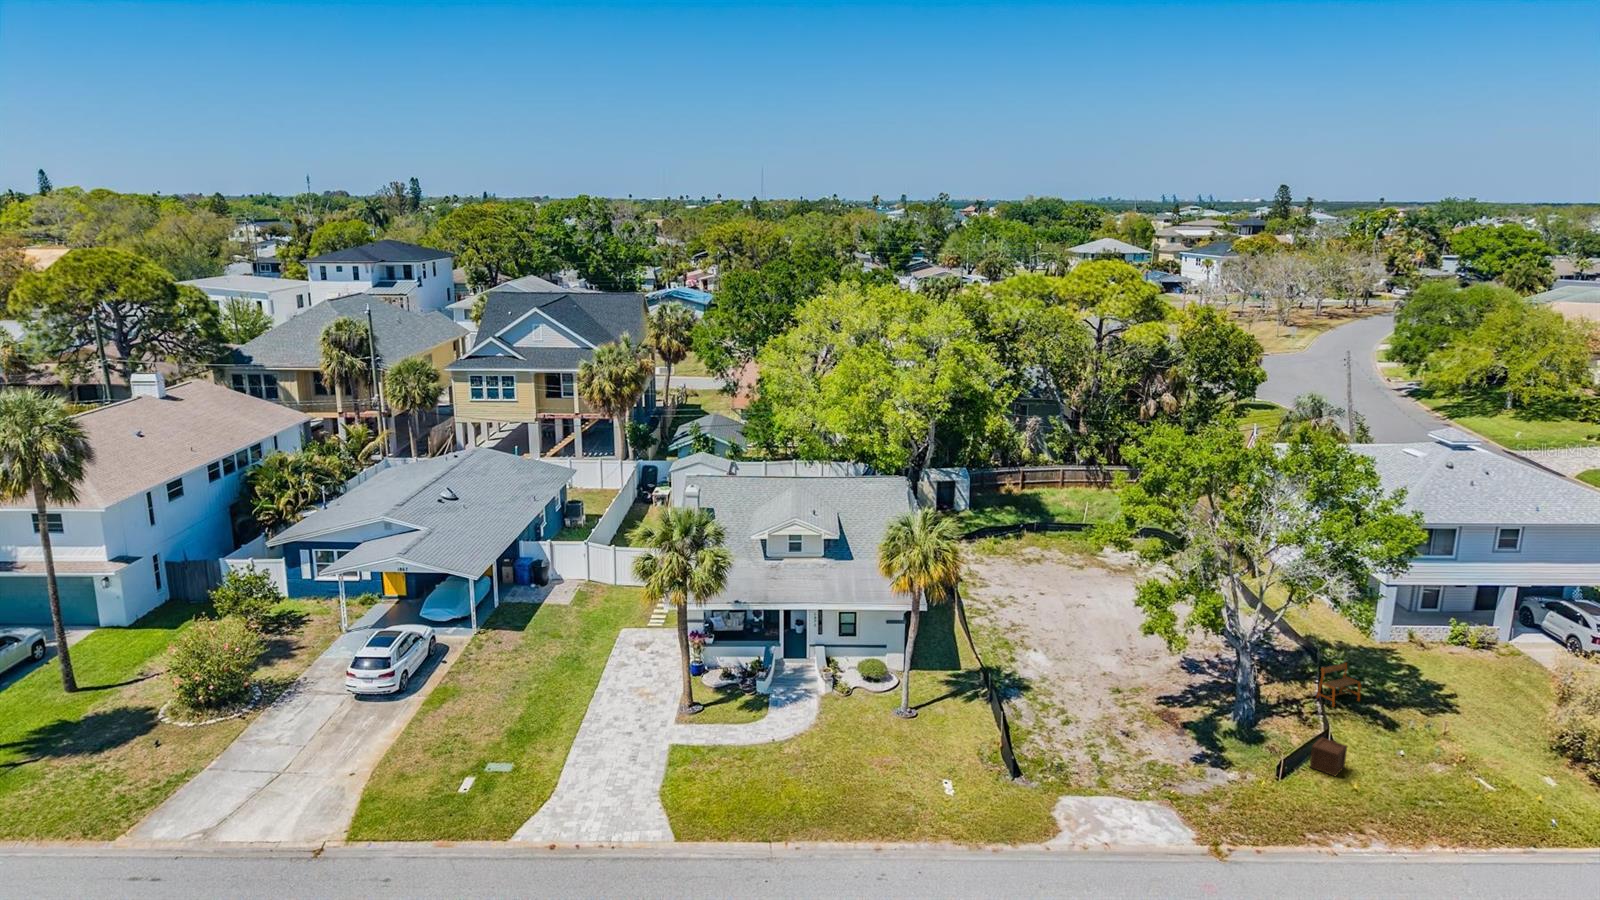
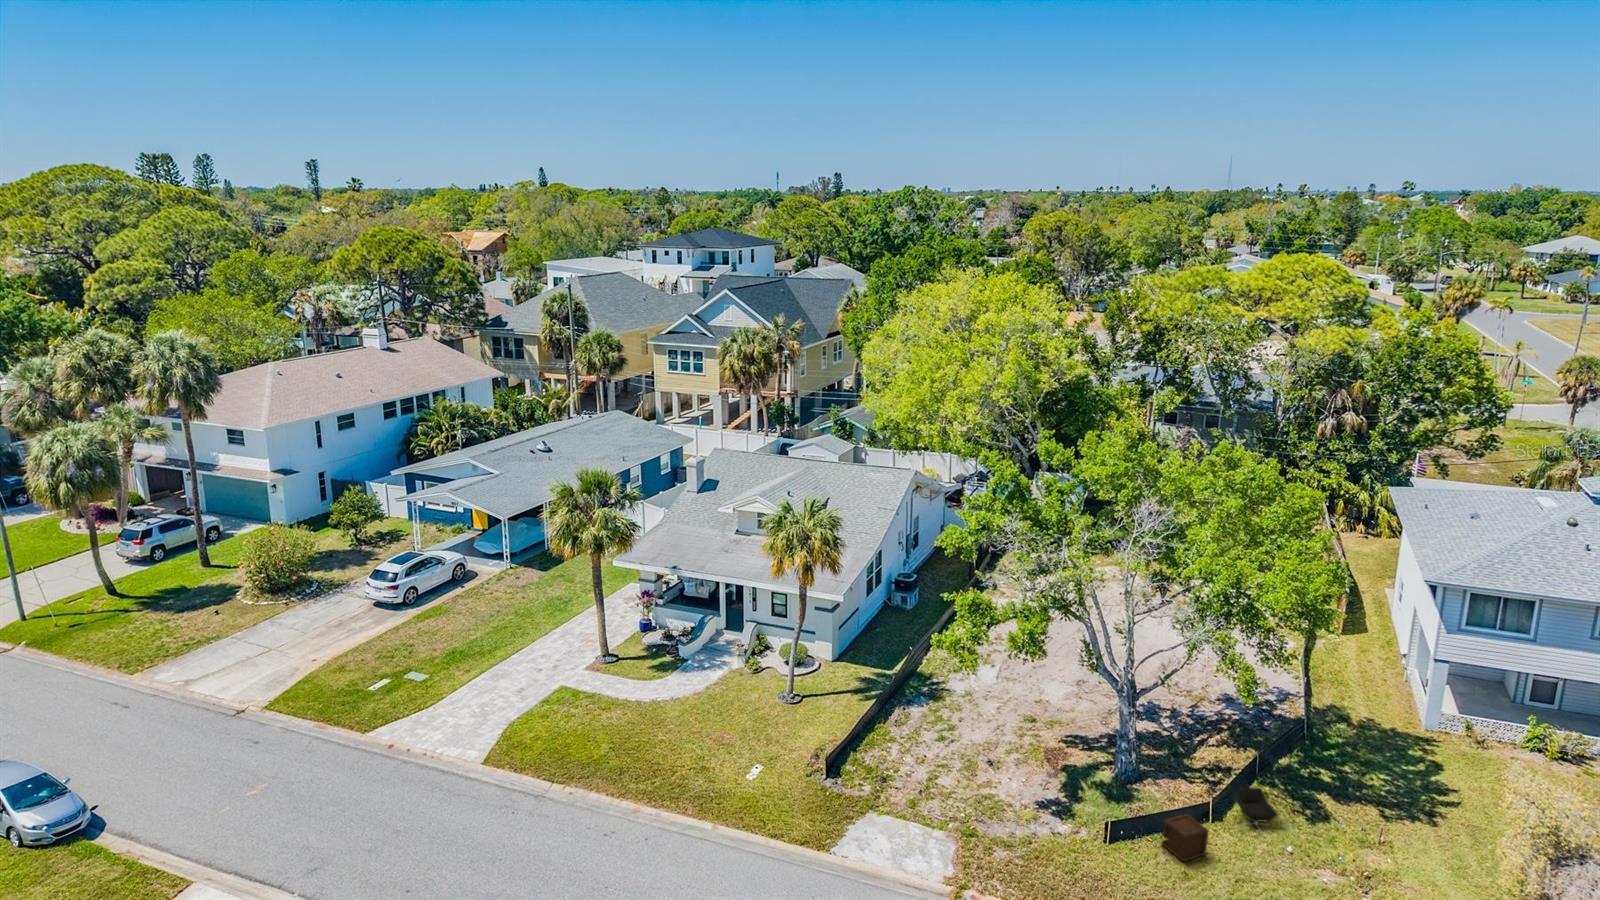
bench: present [1317,663,1361,707] -> none [1258,738,1315,788]
lounge chair: none [1333,707,1370,743] -> present [1236,787,1278,831]

